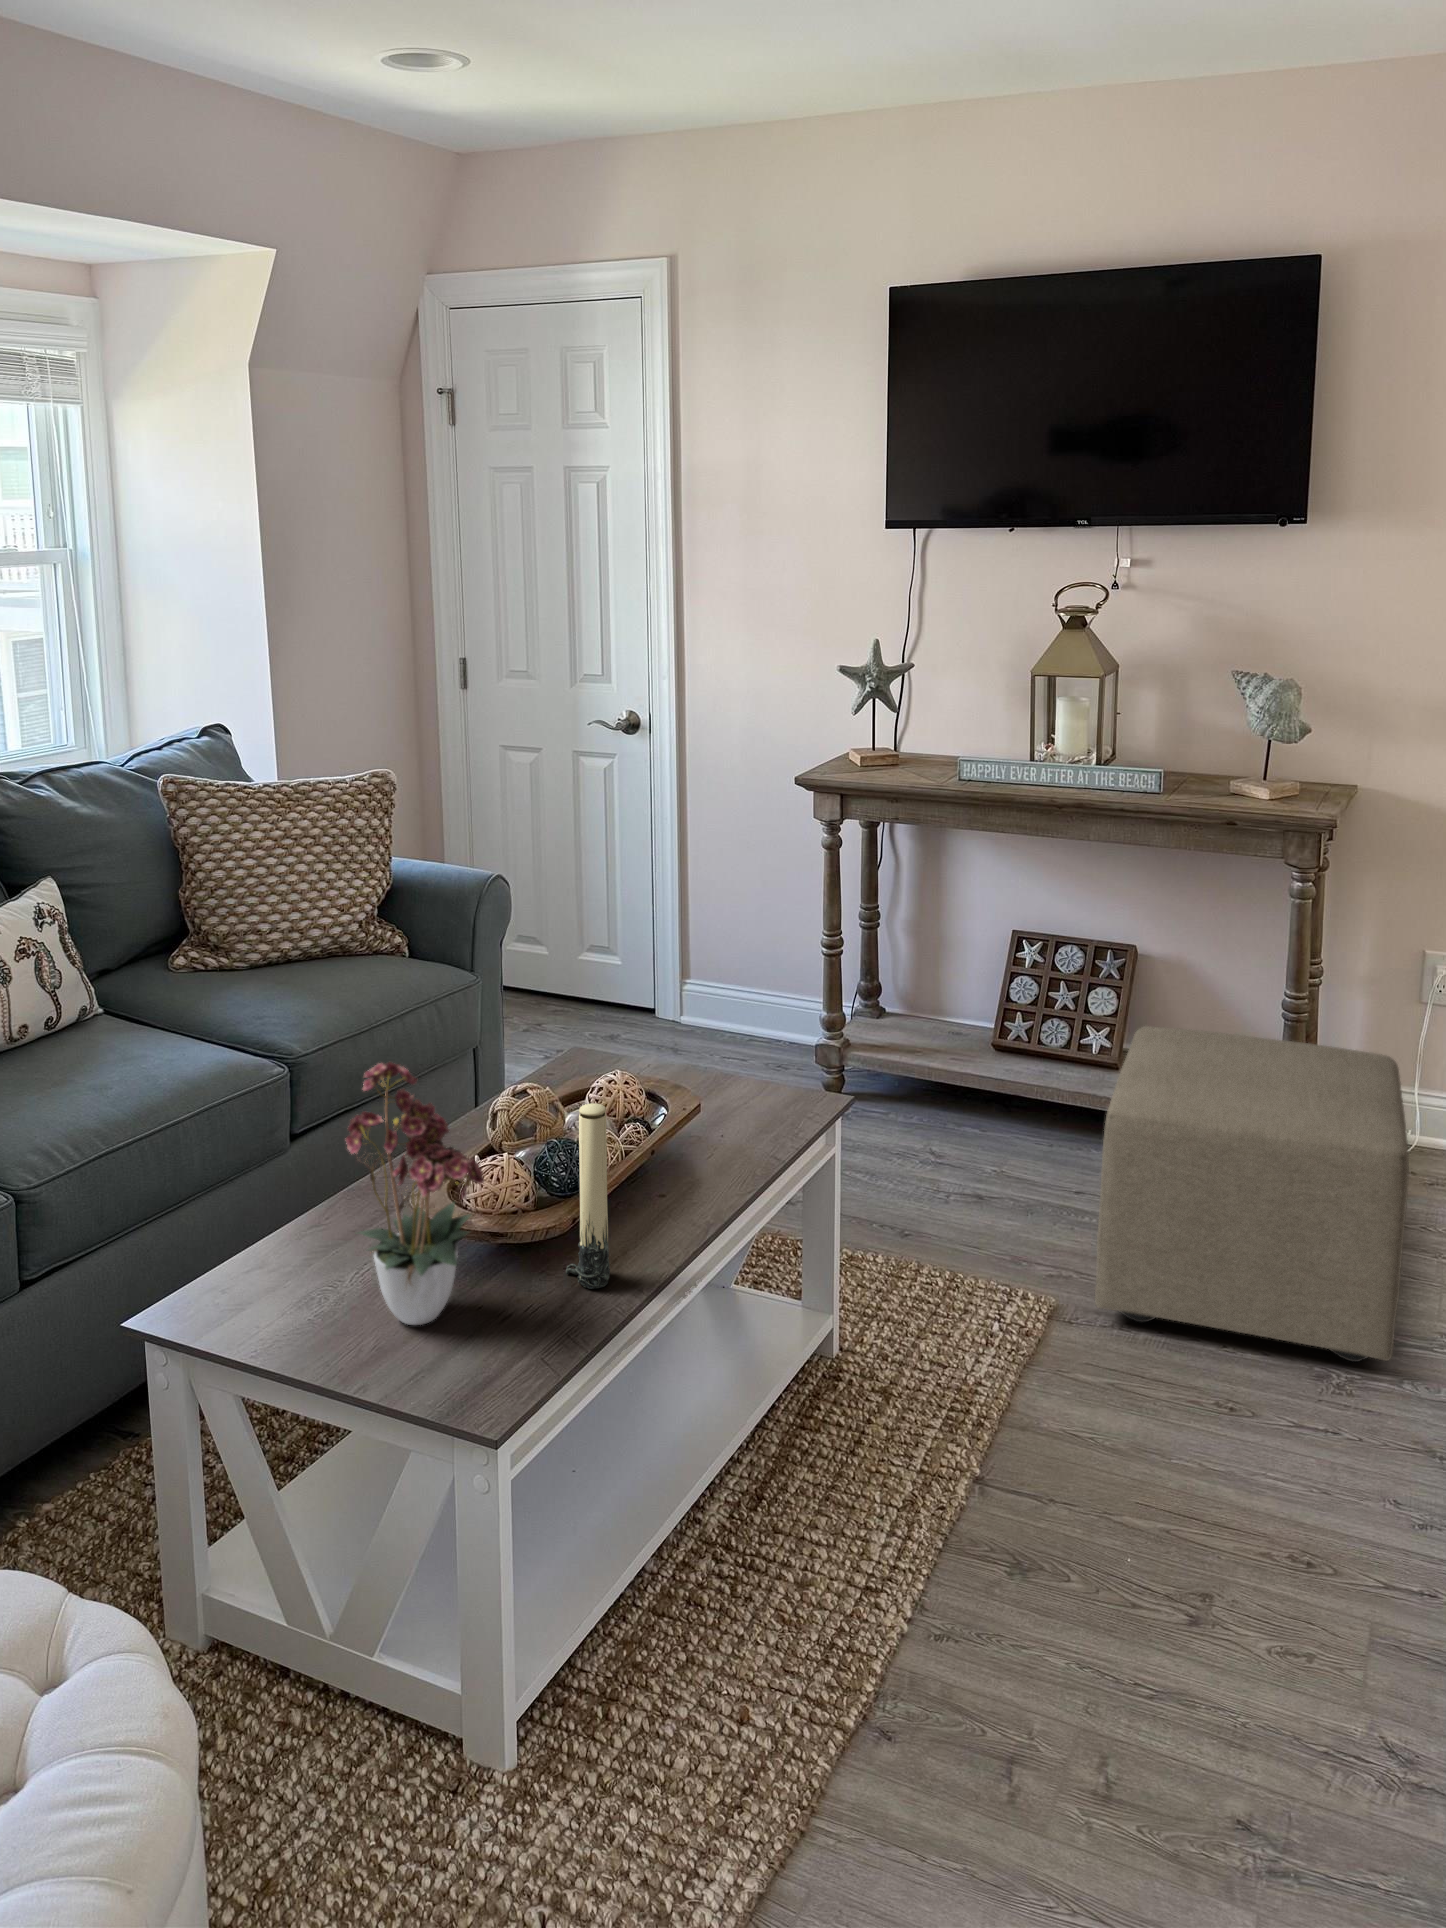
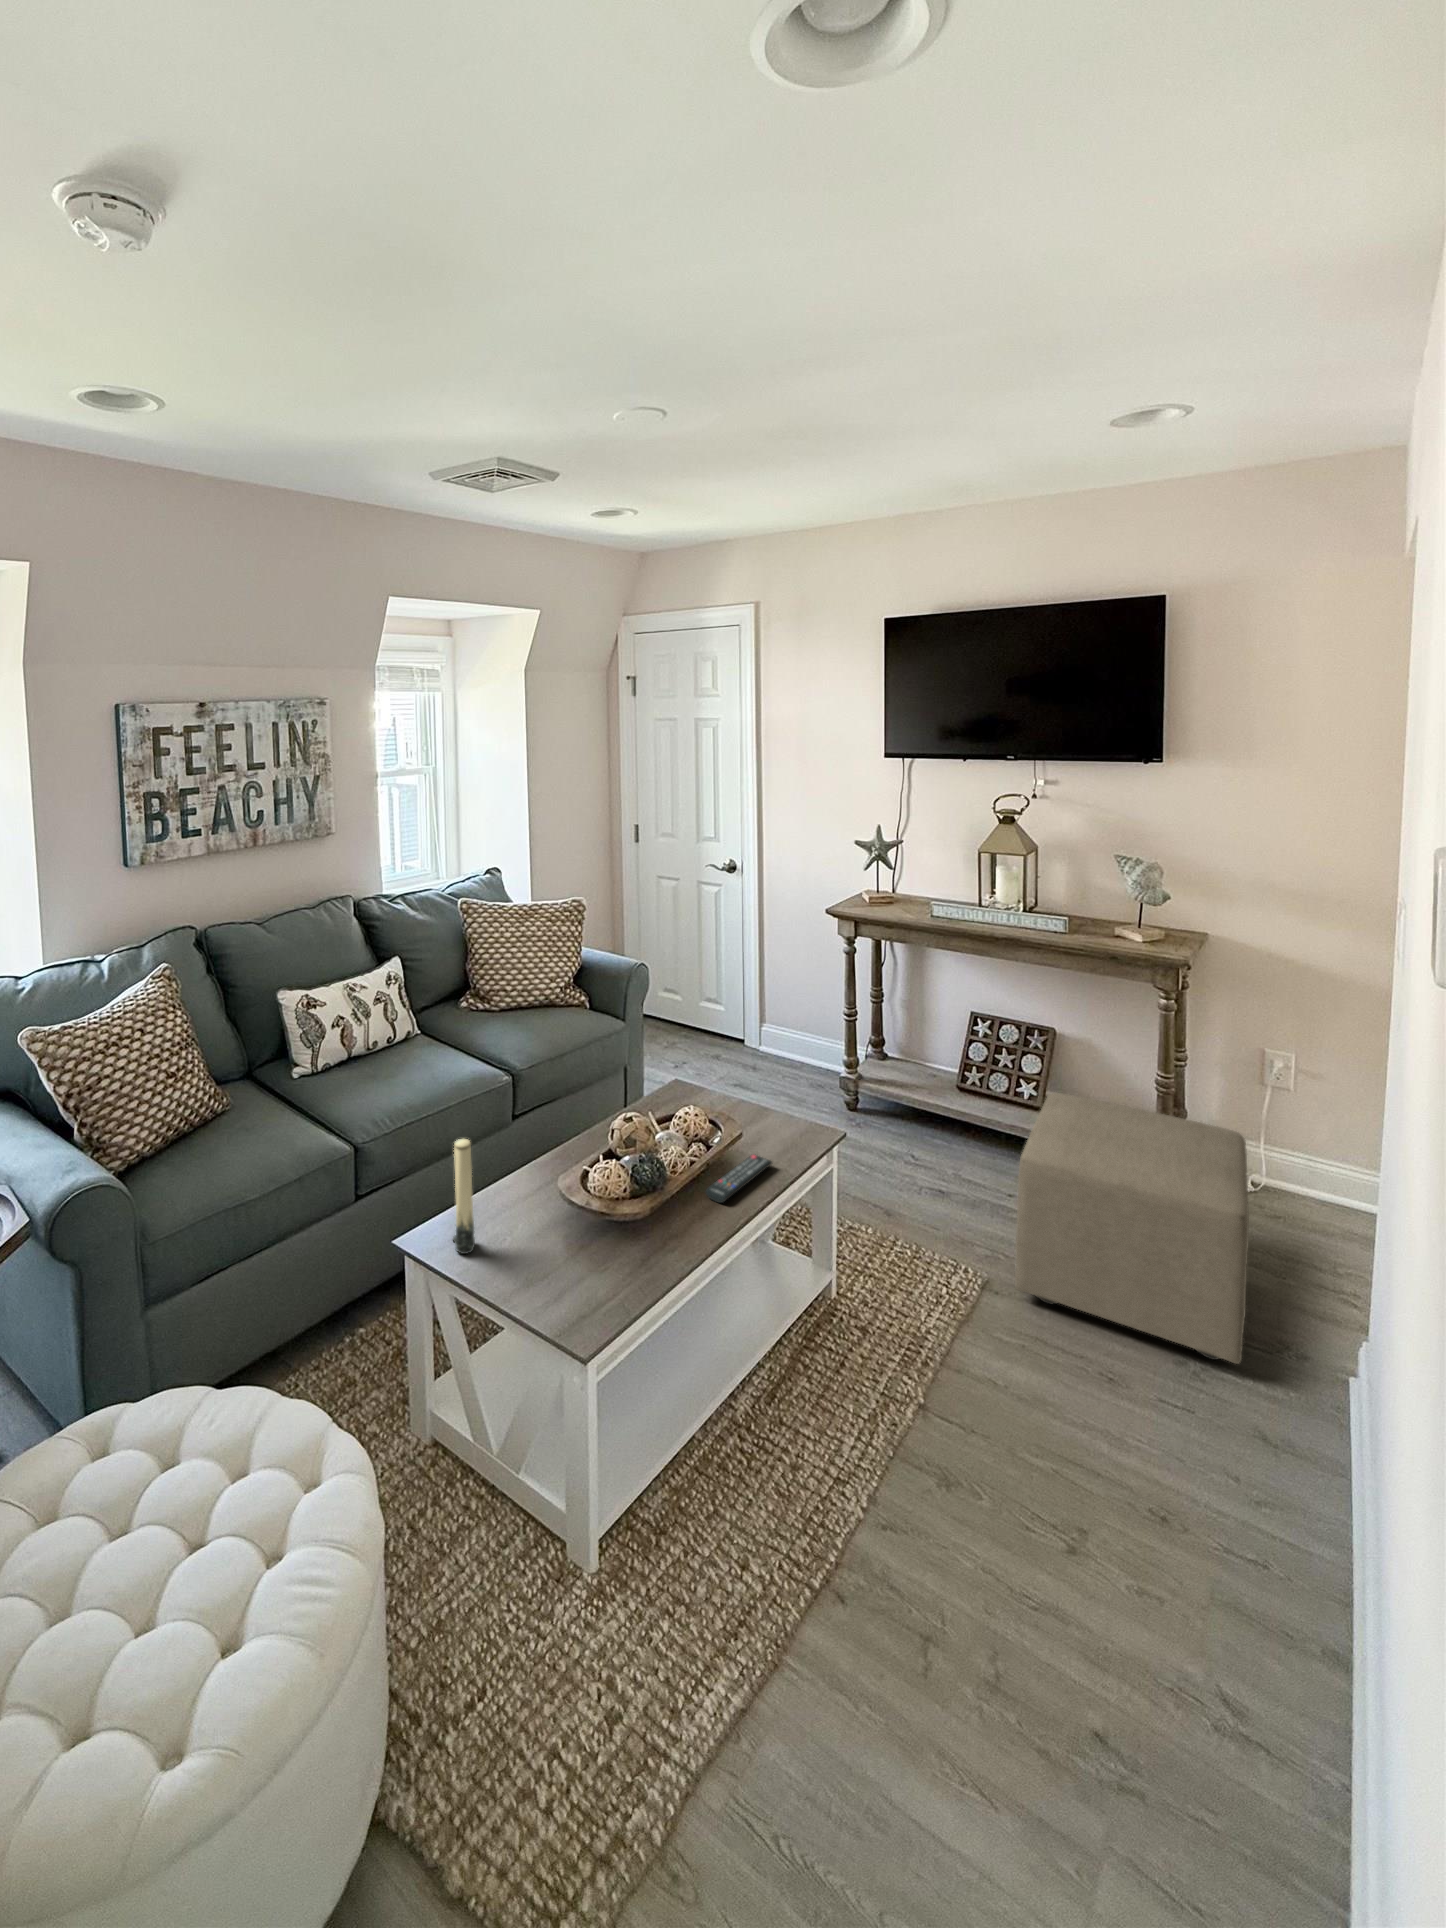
flower arrangement: present [346,1062,484,1325] -> none [508,1099,598,1269]
candle: present [566,1104,610,1288] -> present [453,1139,475,1254]
remote control: none [652,1137,752,1208] -> present [706,1154,772,1203]

